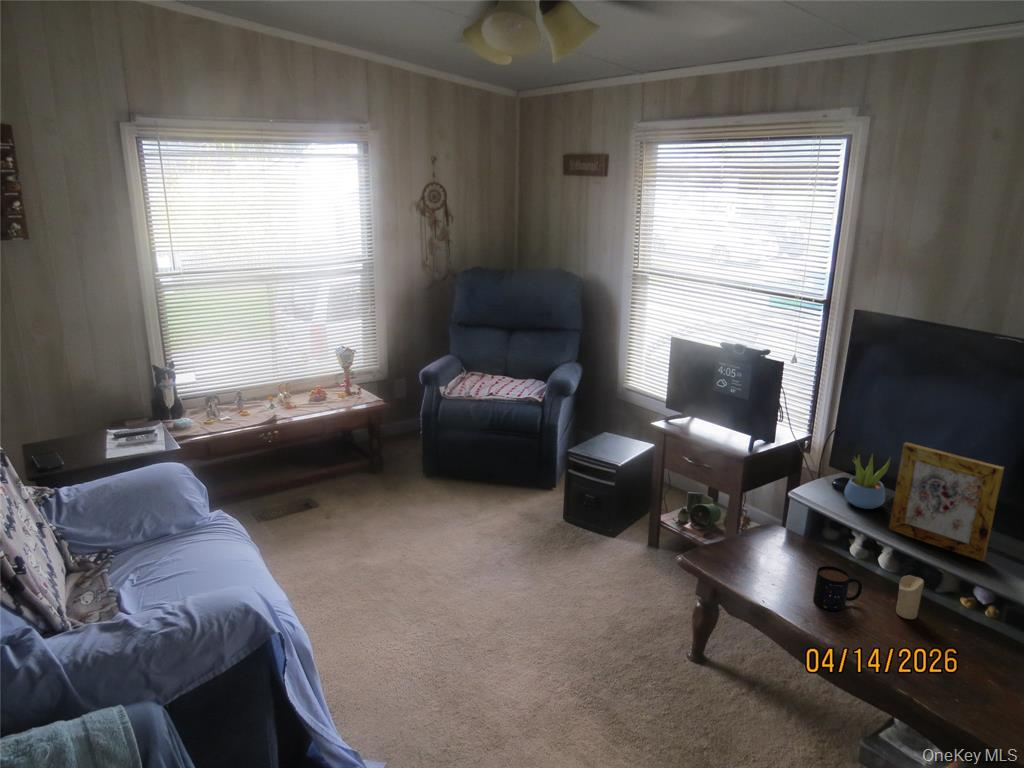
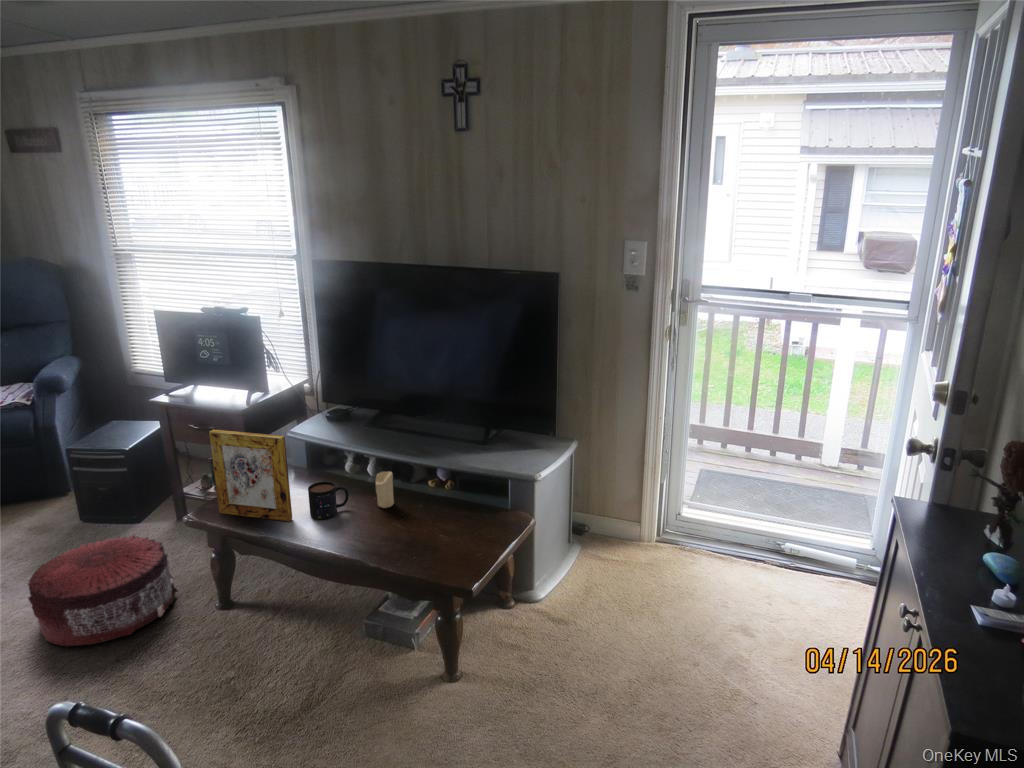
picture frame: present [889,442,1004,561] -> present [209,430,292,521]
succulent plant: present [844,455,890,509] -> none [334,381,367,430]
pouf: none [533,550,652,656] -> present [28,535,178,647]

